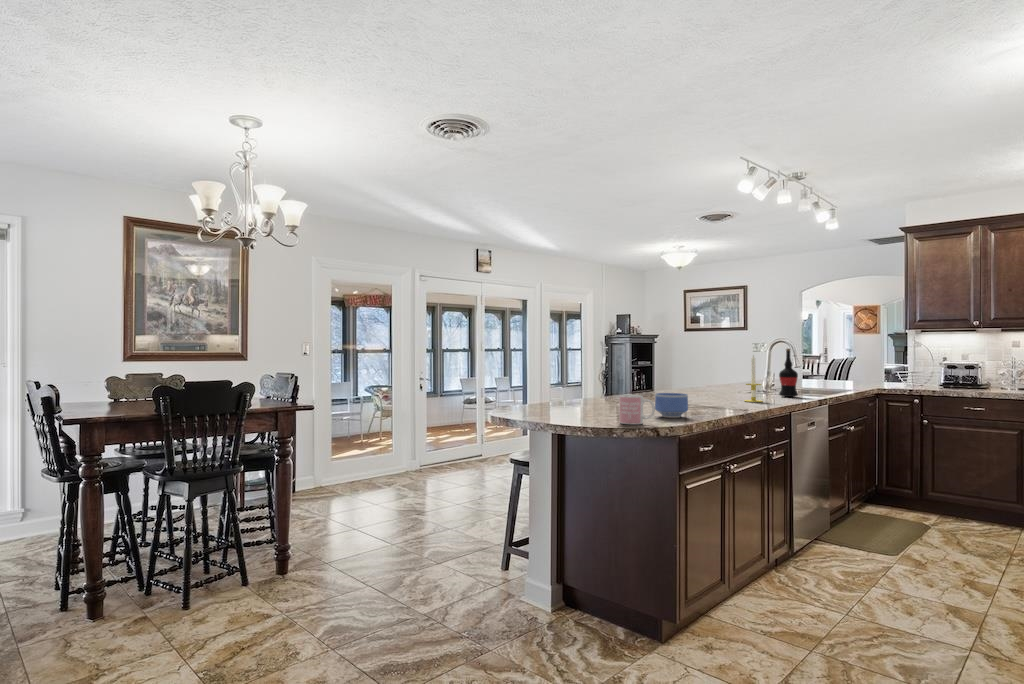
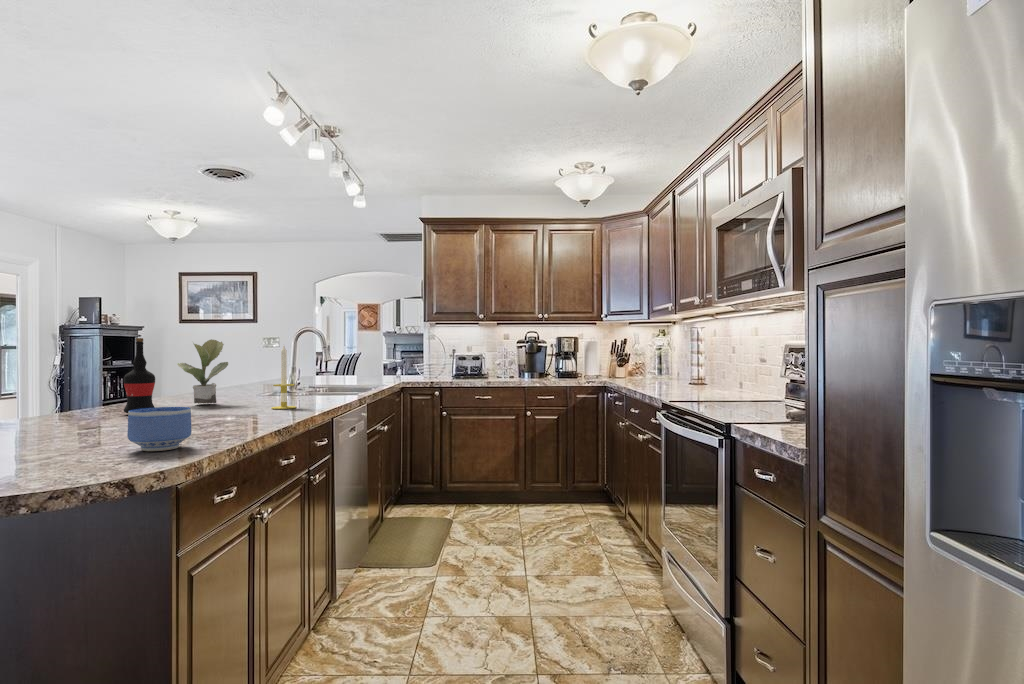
potted plant: none [682,349,715,395] -> present [177,339,228,404]
wine bottle: present [779,349,798,397] -> present [124,338,155,413]
mug: present [620,395,655,424] -> none [42,418,124,480]

